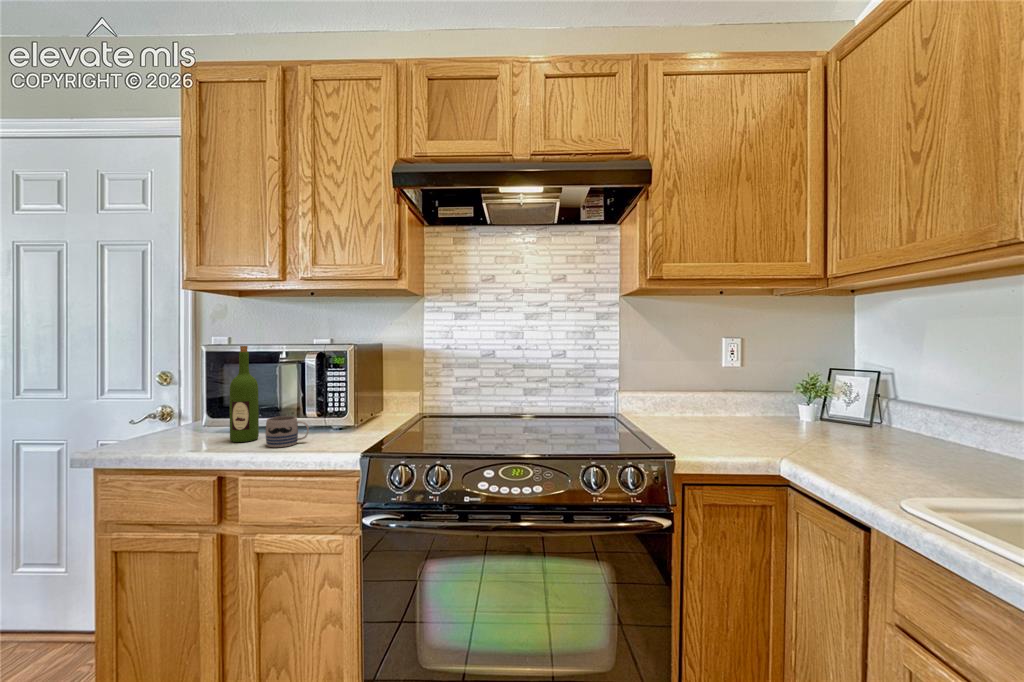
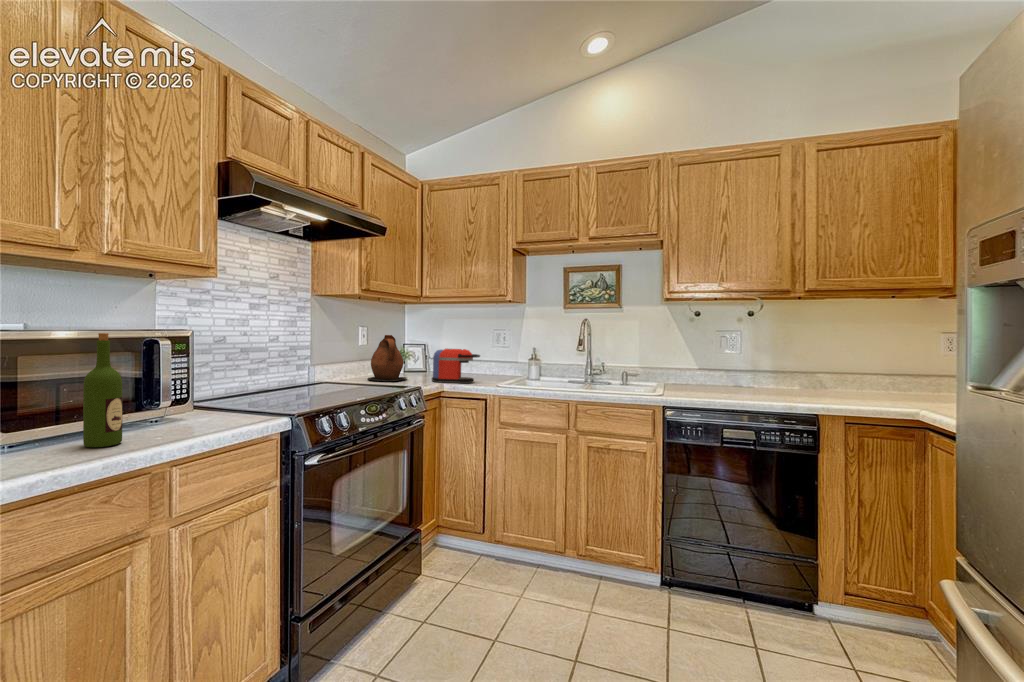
ceramic pitcher: none [702,349,783,431] -> present [367,335,406,381]
coffee maker: none [811,379,932,466] -> present [432,349,480,383]
mug: present [266,416,309,447] -> none [154,406,192,438]

